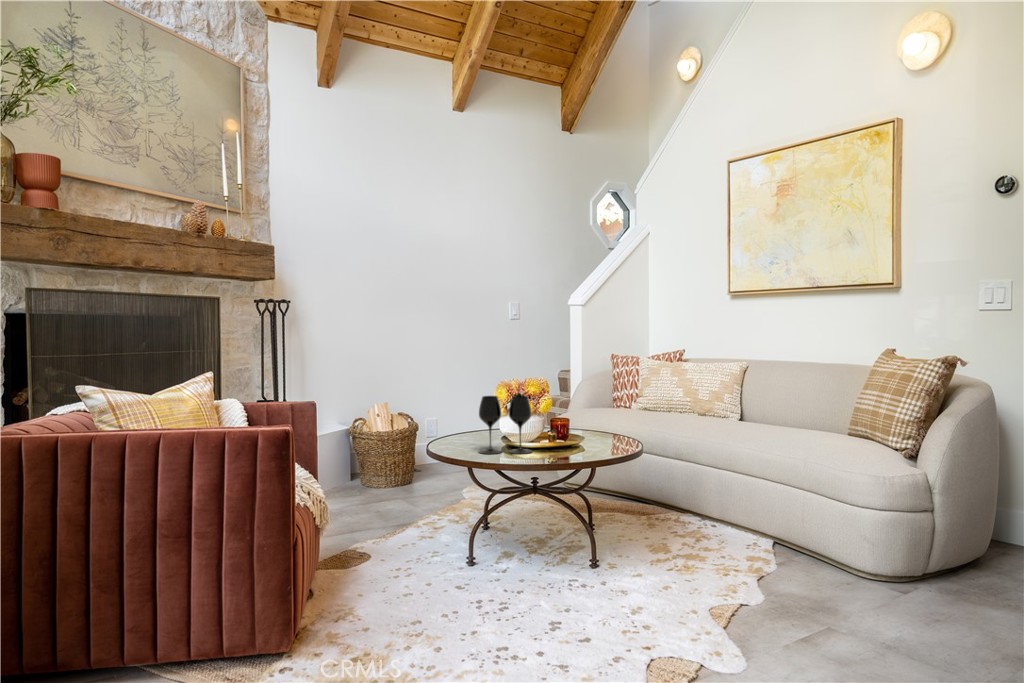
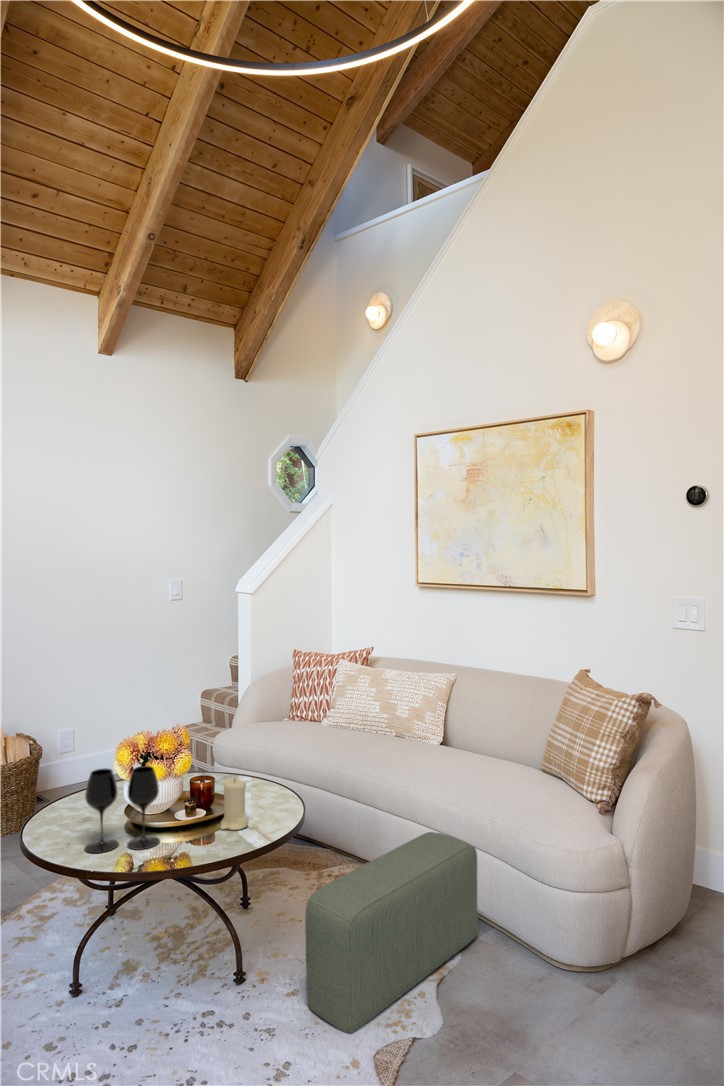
candle: none [576,411,598,449] -> present [220,778,248,830]
pouf: none [647,470,789,593] -> present [305,832,478,1033]

